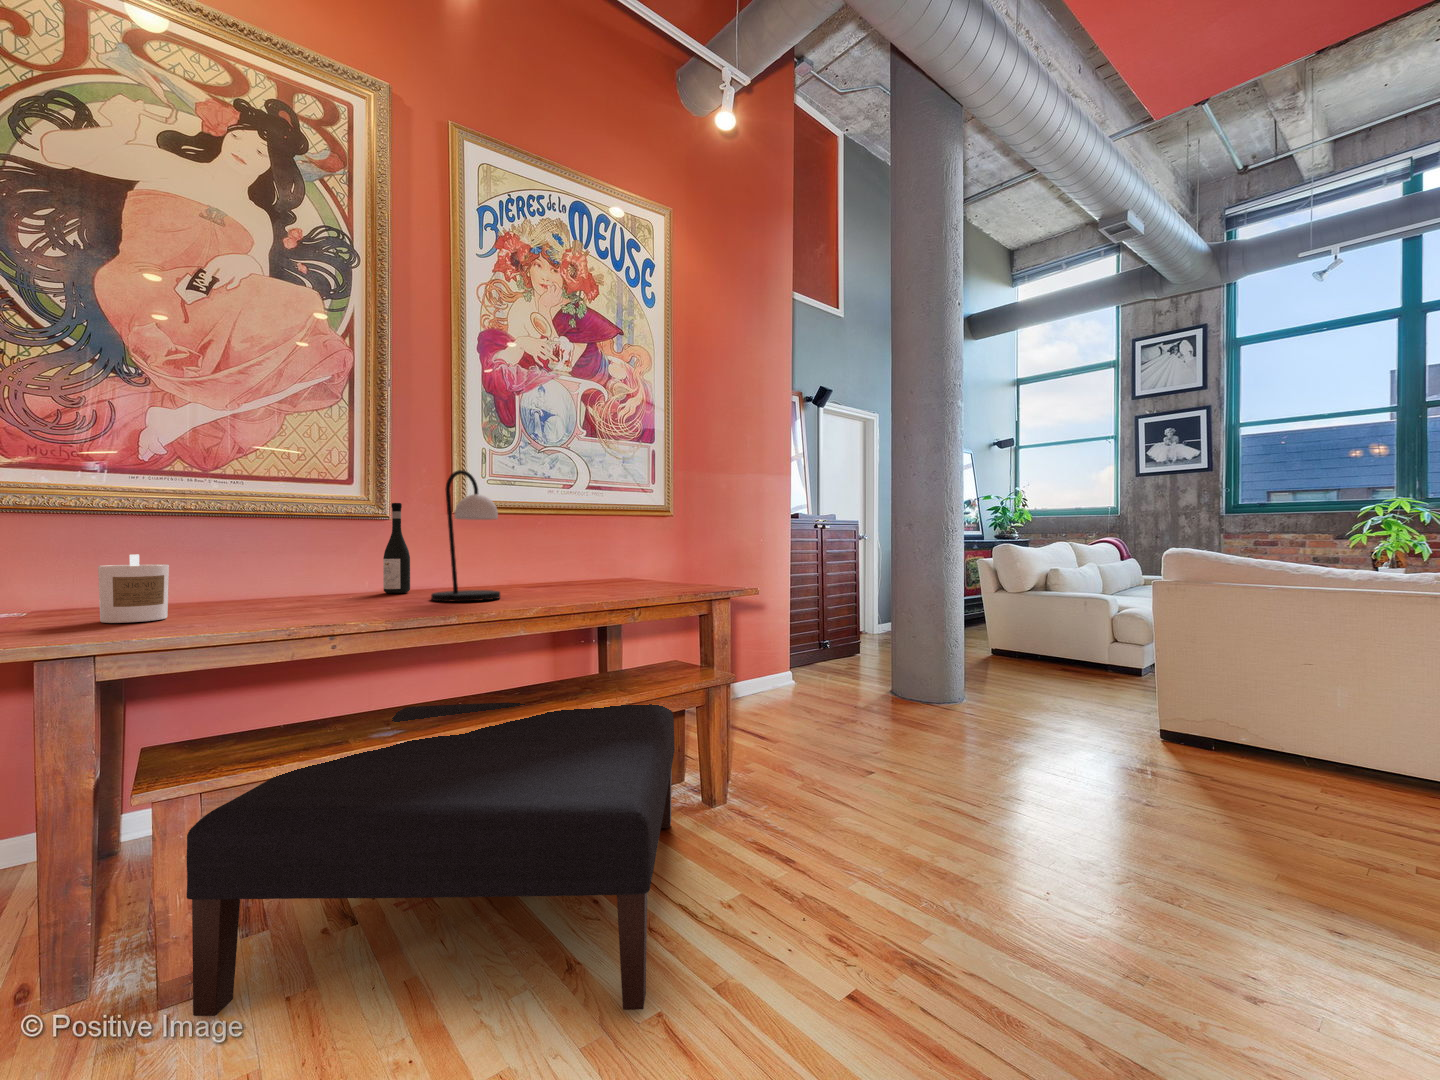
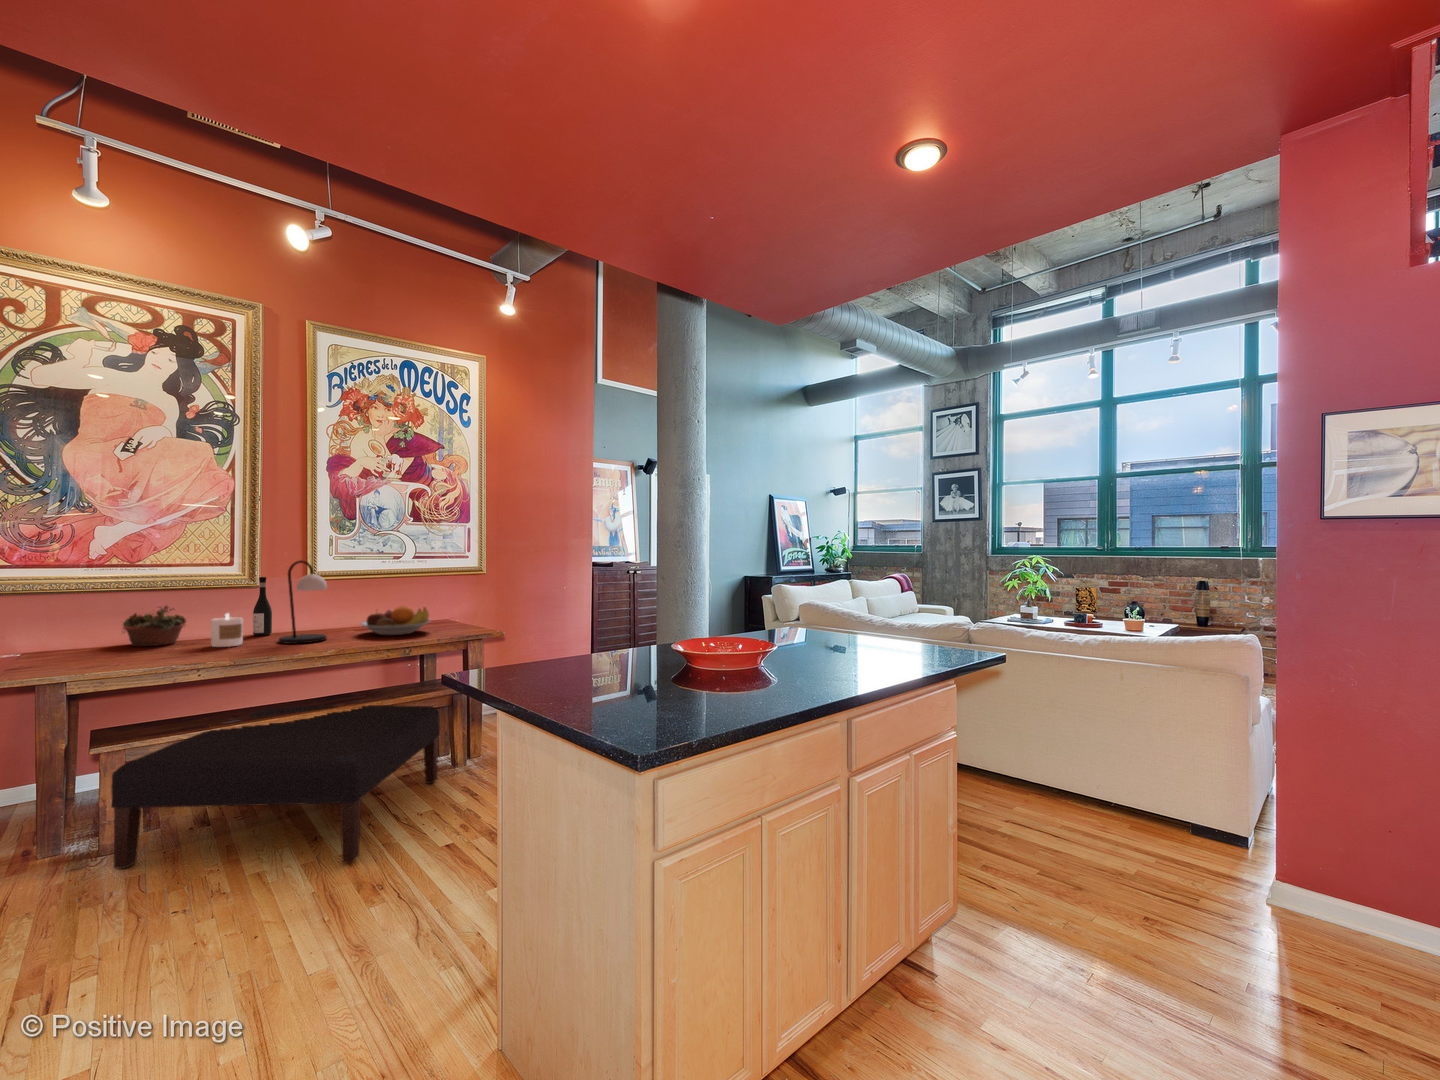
succulent planter: none [190,538,290,604] -> present [123,605,186,646]
fruit bowl: none [539,550,640,594] -> present [360,606,431,635]
candle: present [98,554,169,623] -> present [211,614,243,647]

